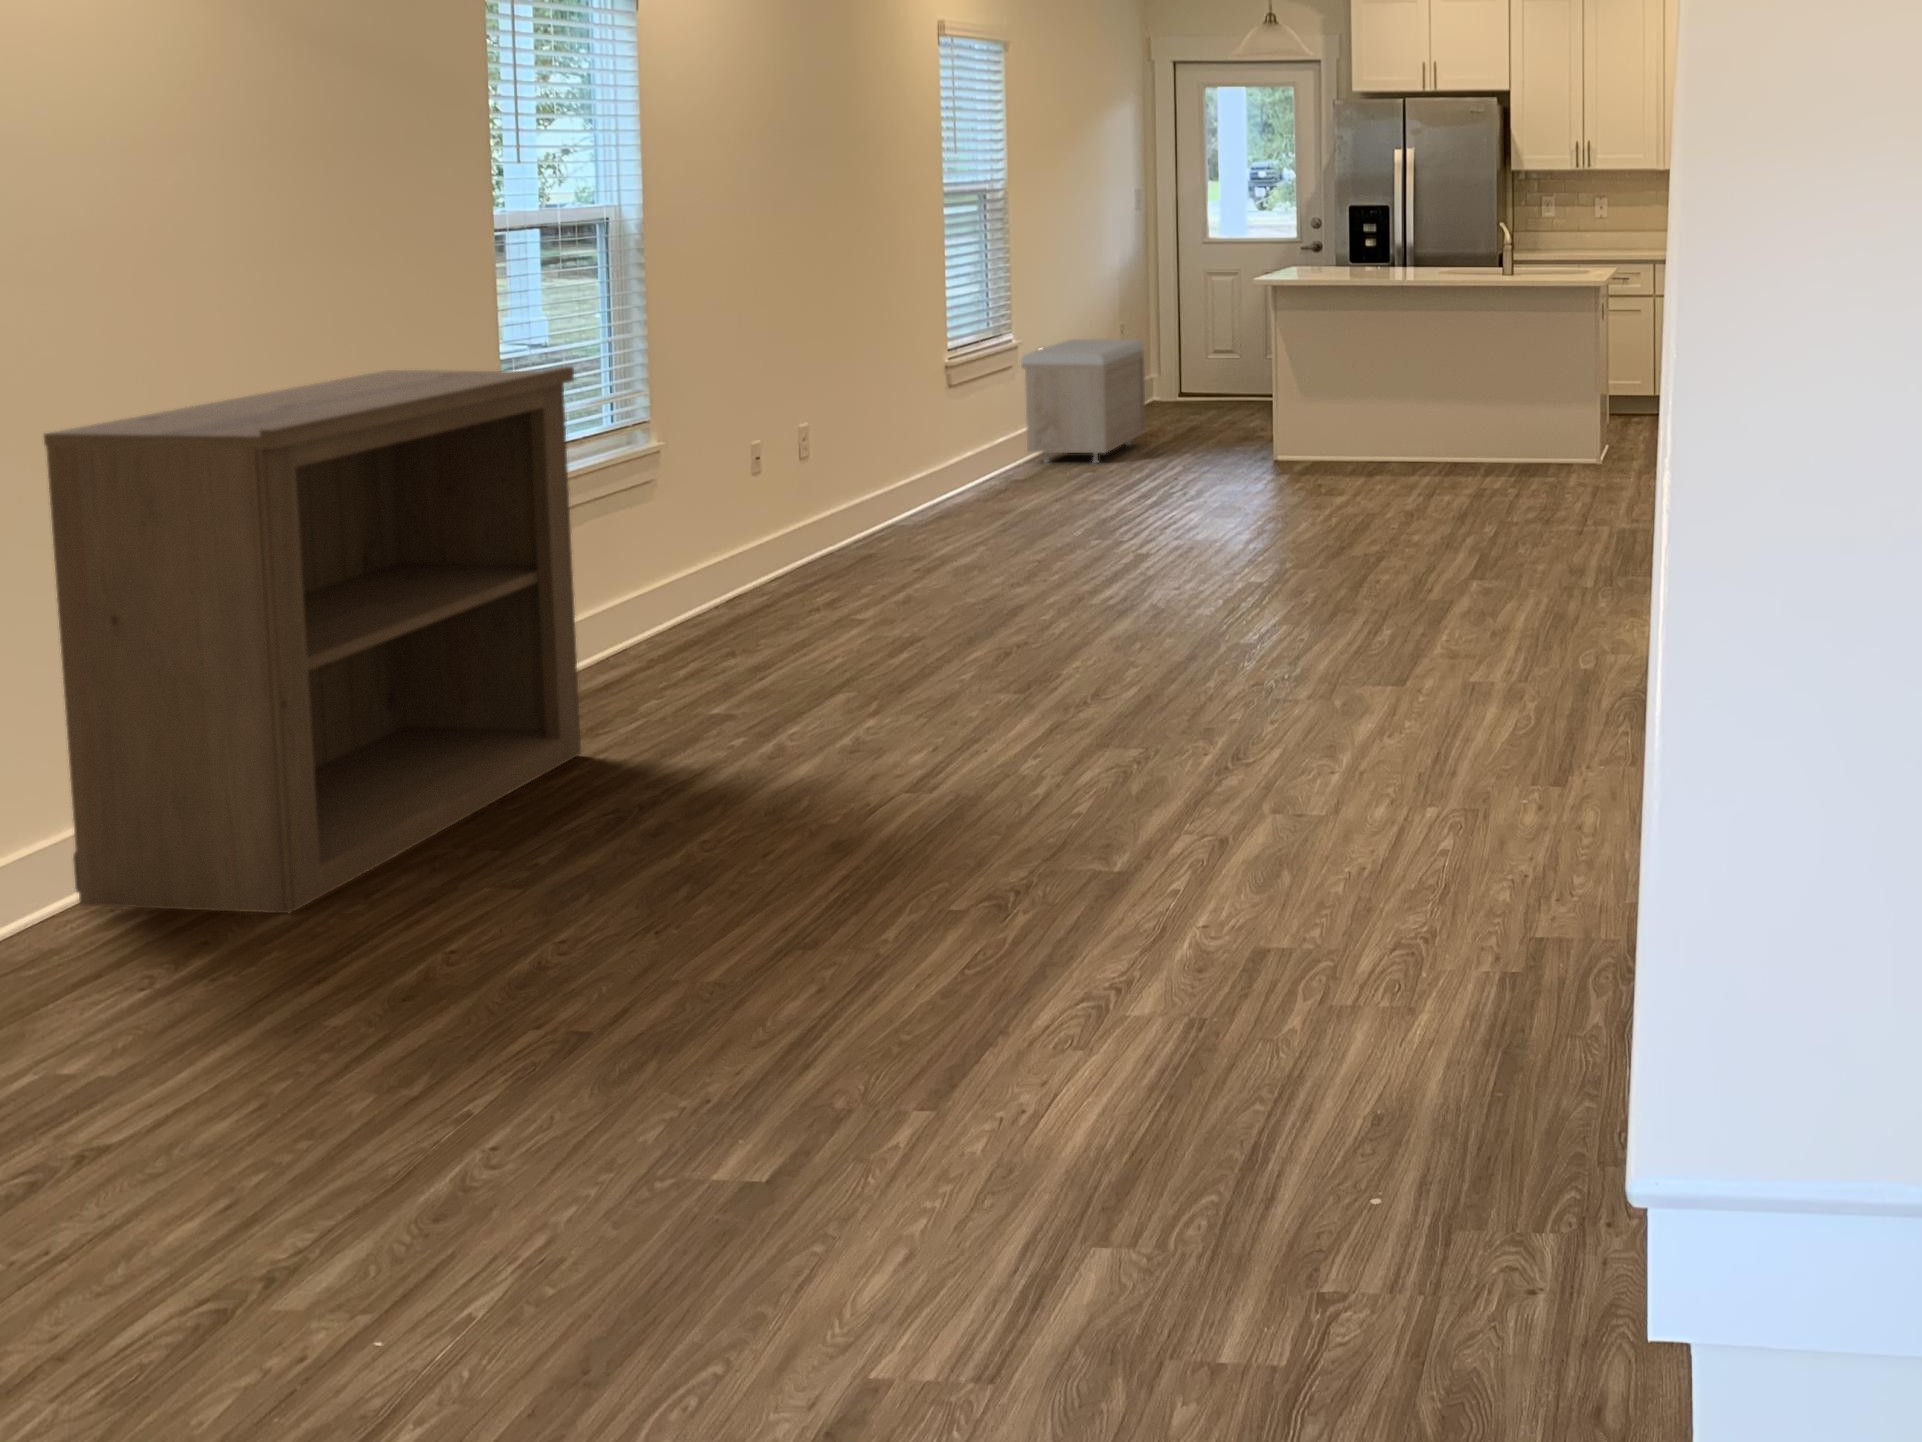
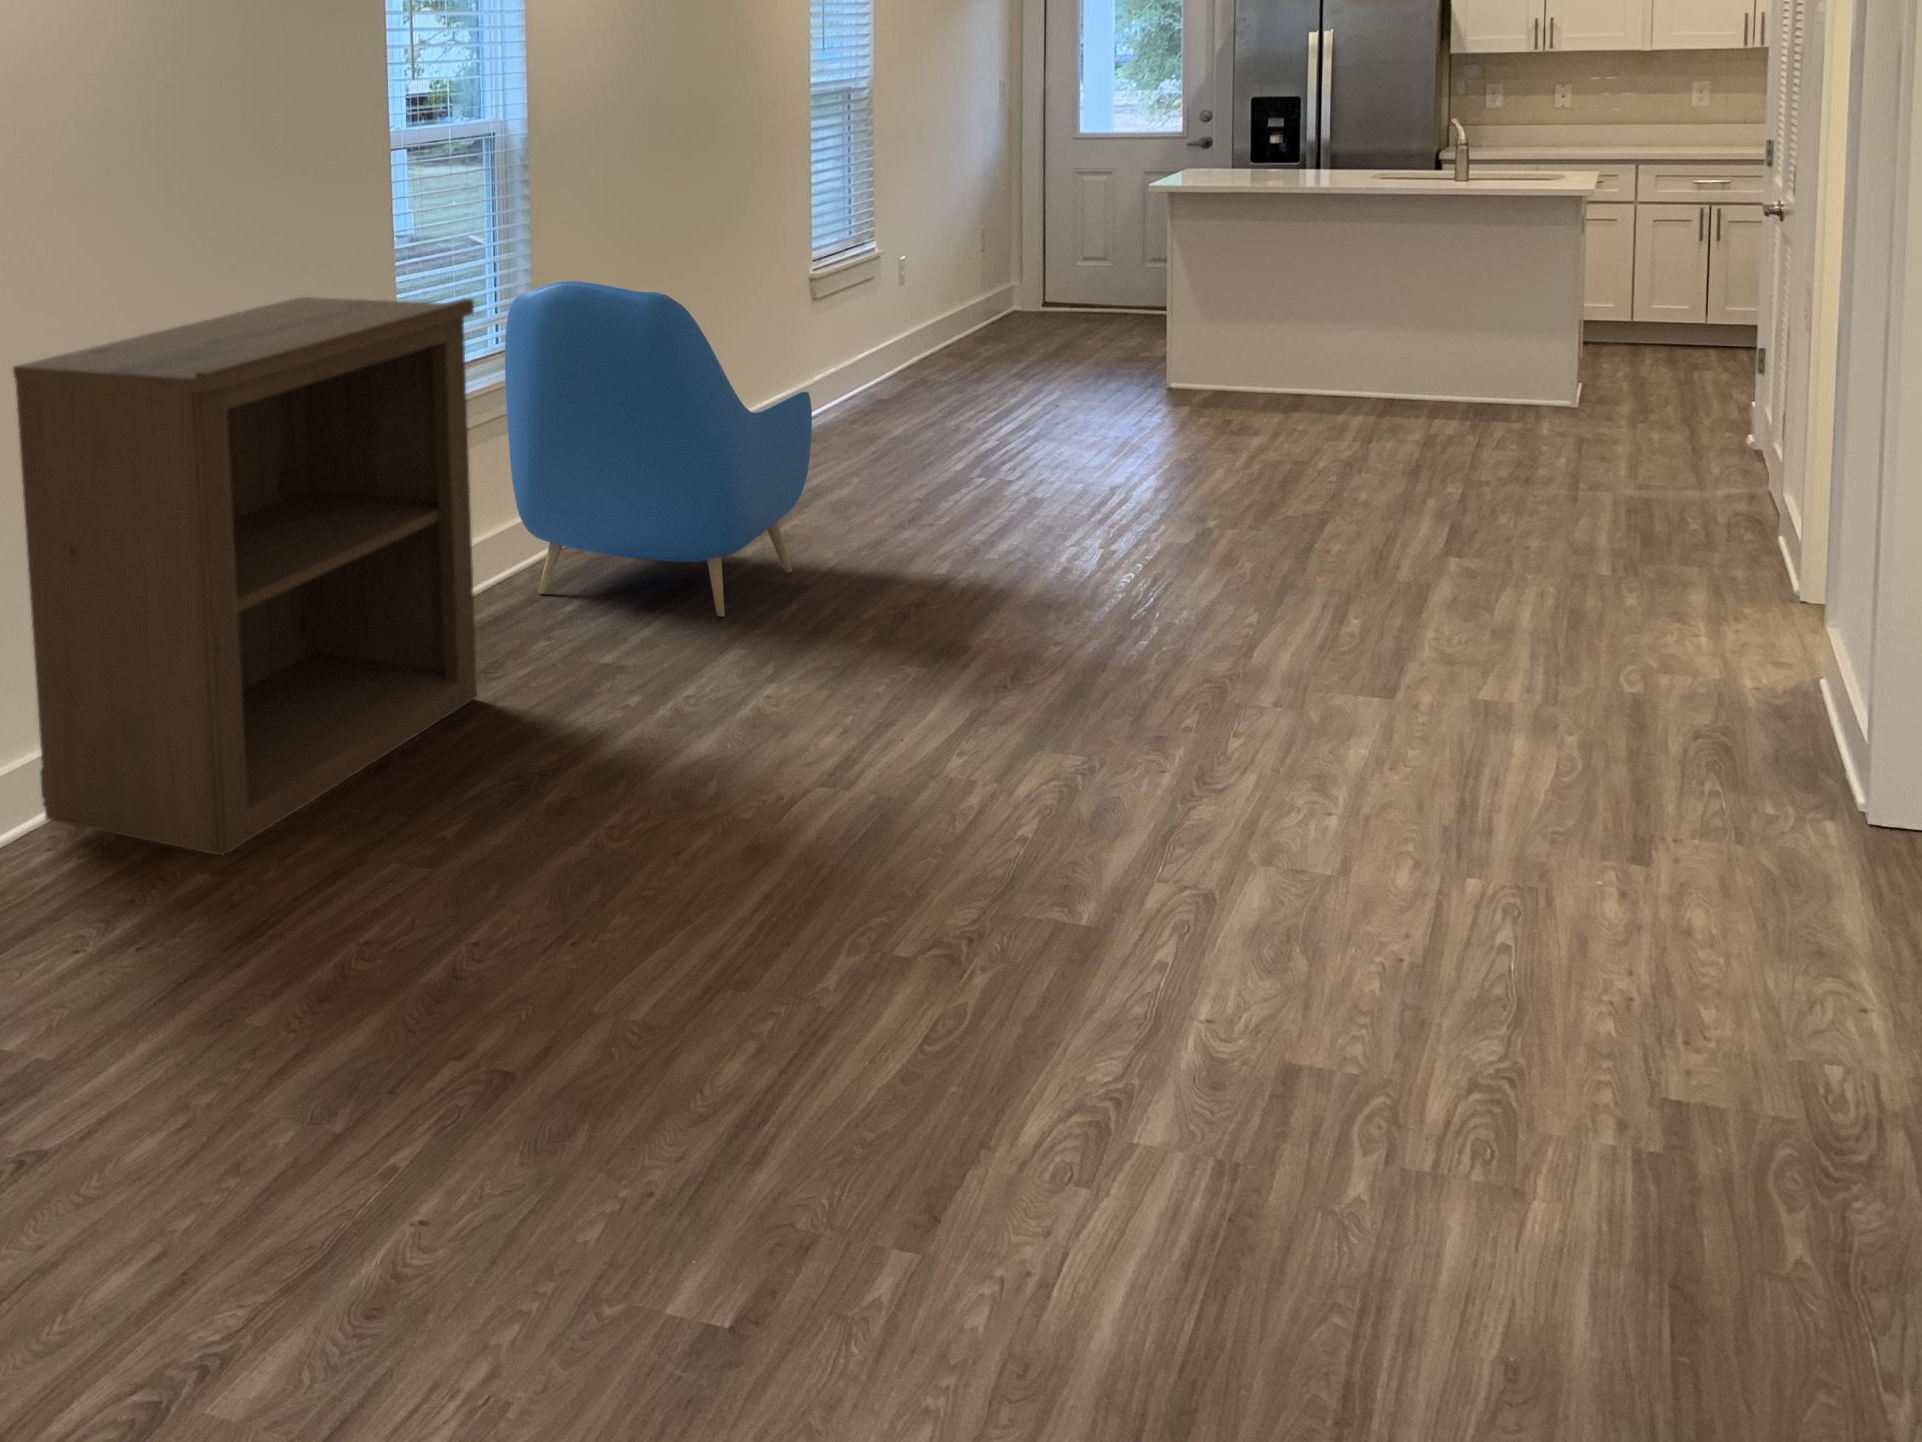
storage bench: present [1021,339,1146,463] -> none [881,247,1011,384]
armchair: none [618,355,928,667] -> present [505,281,812,617]

